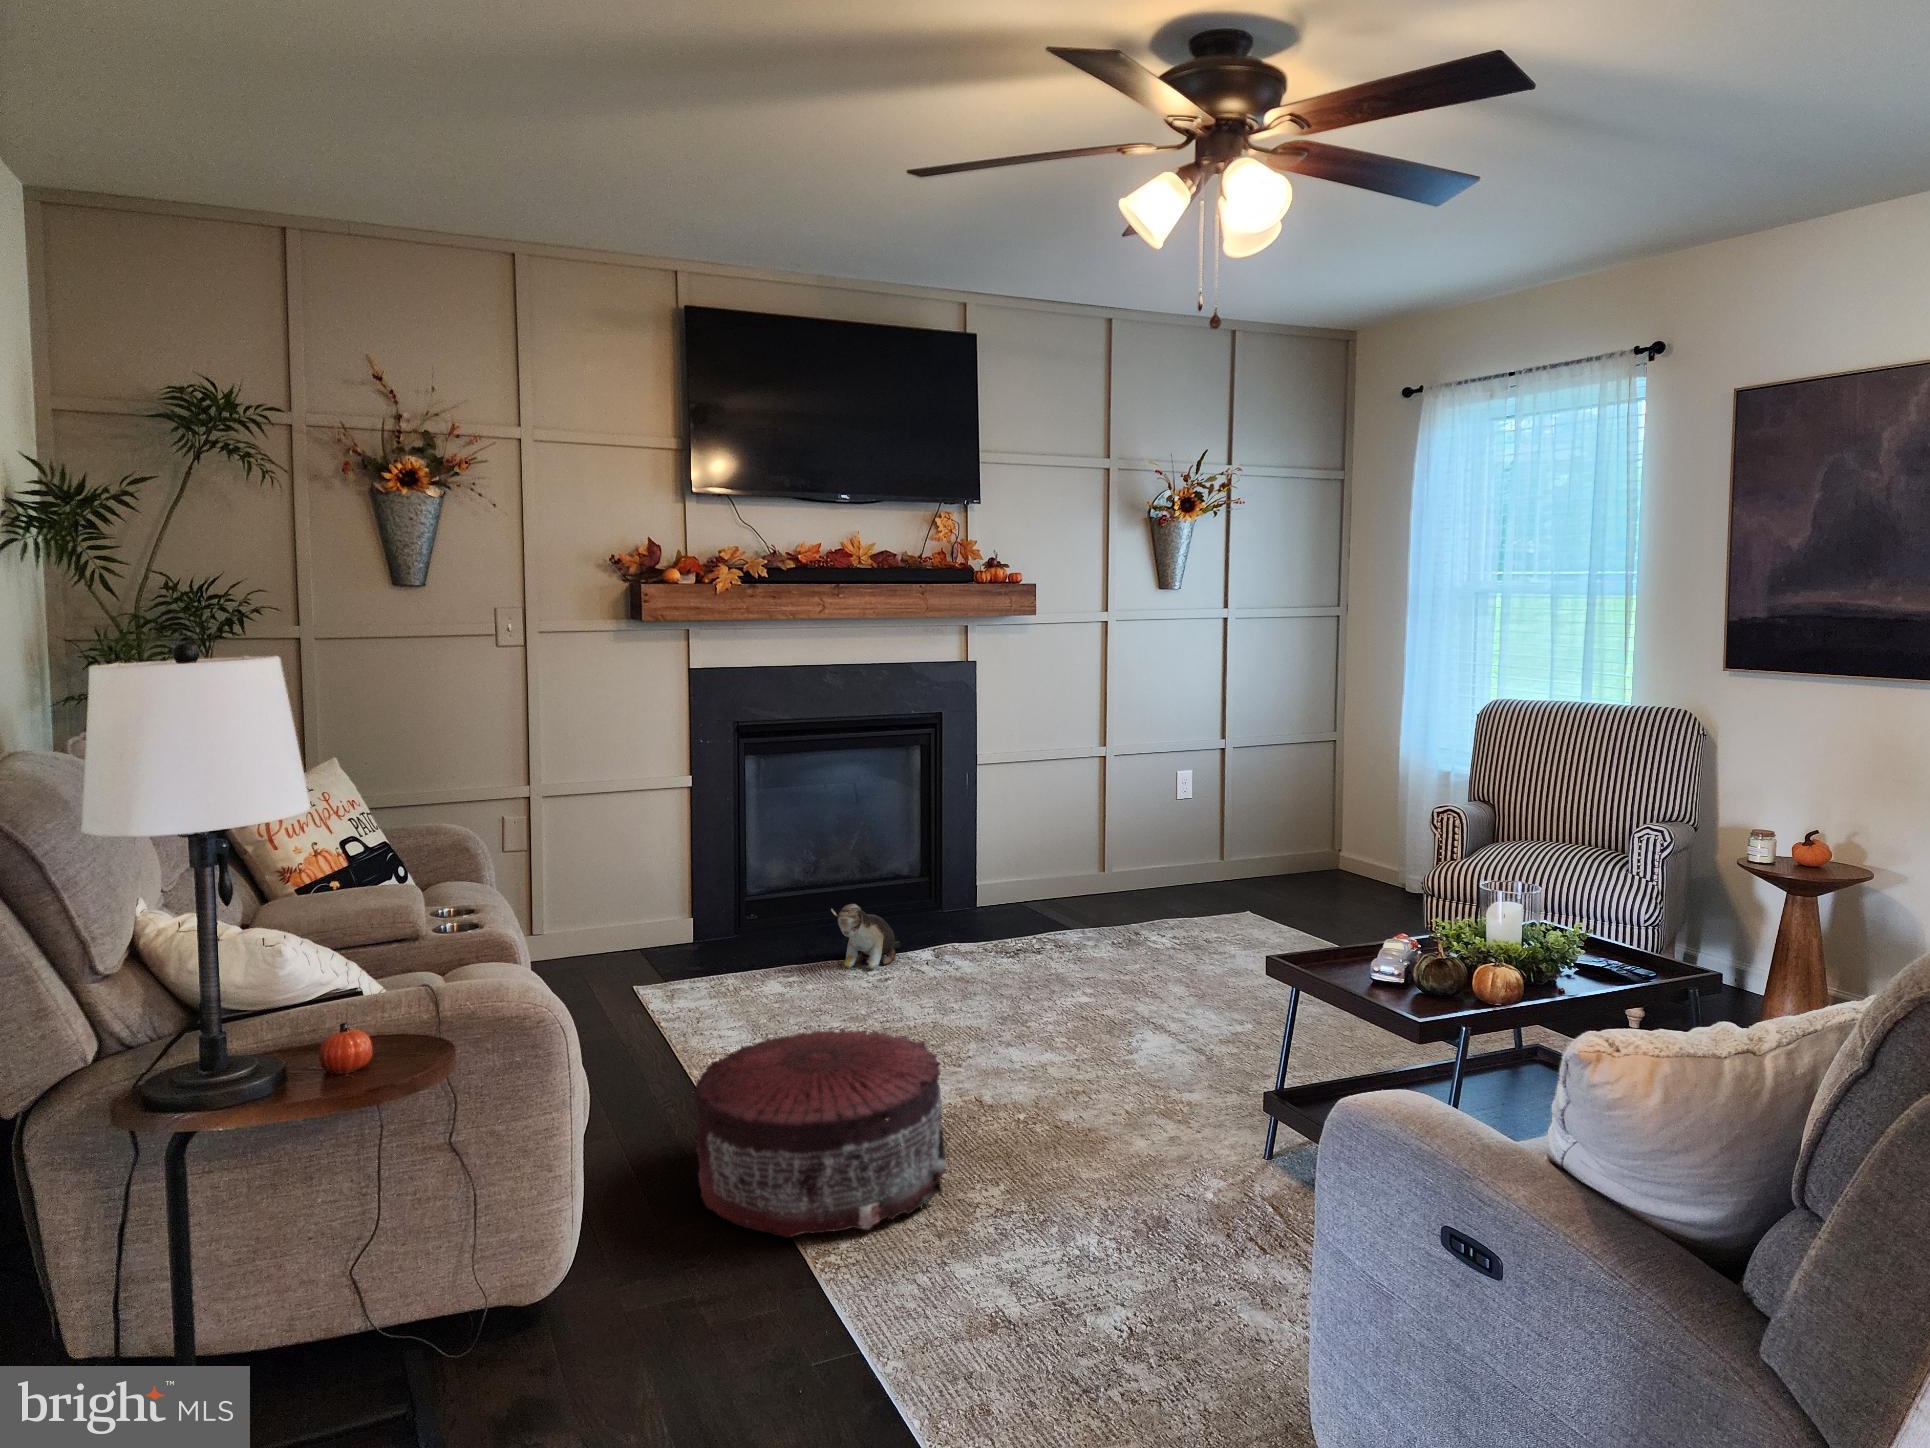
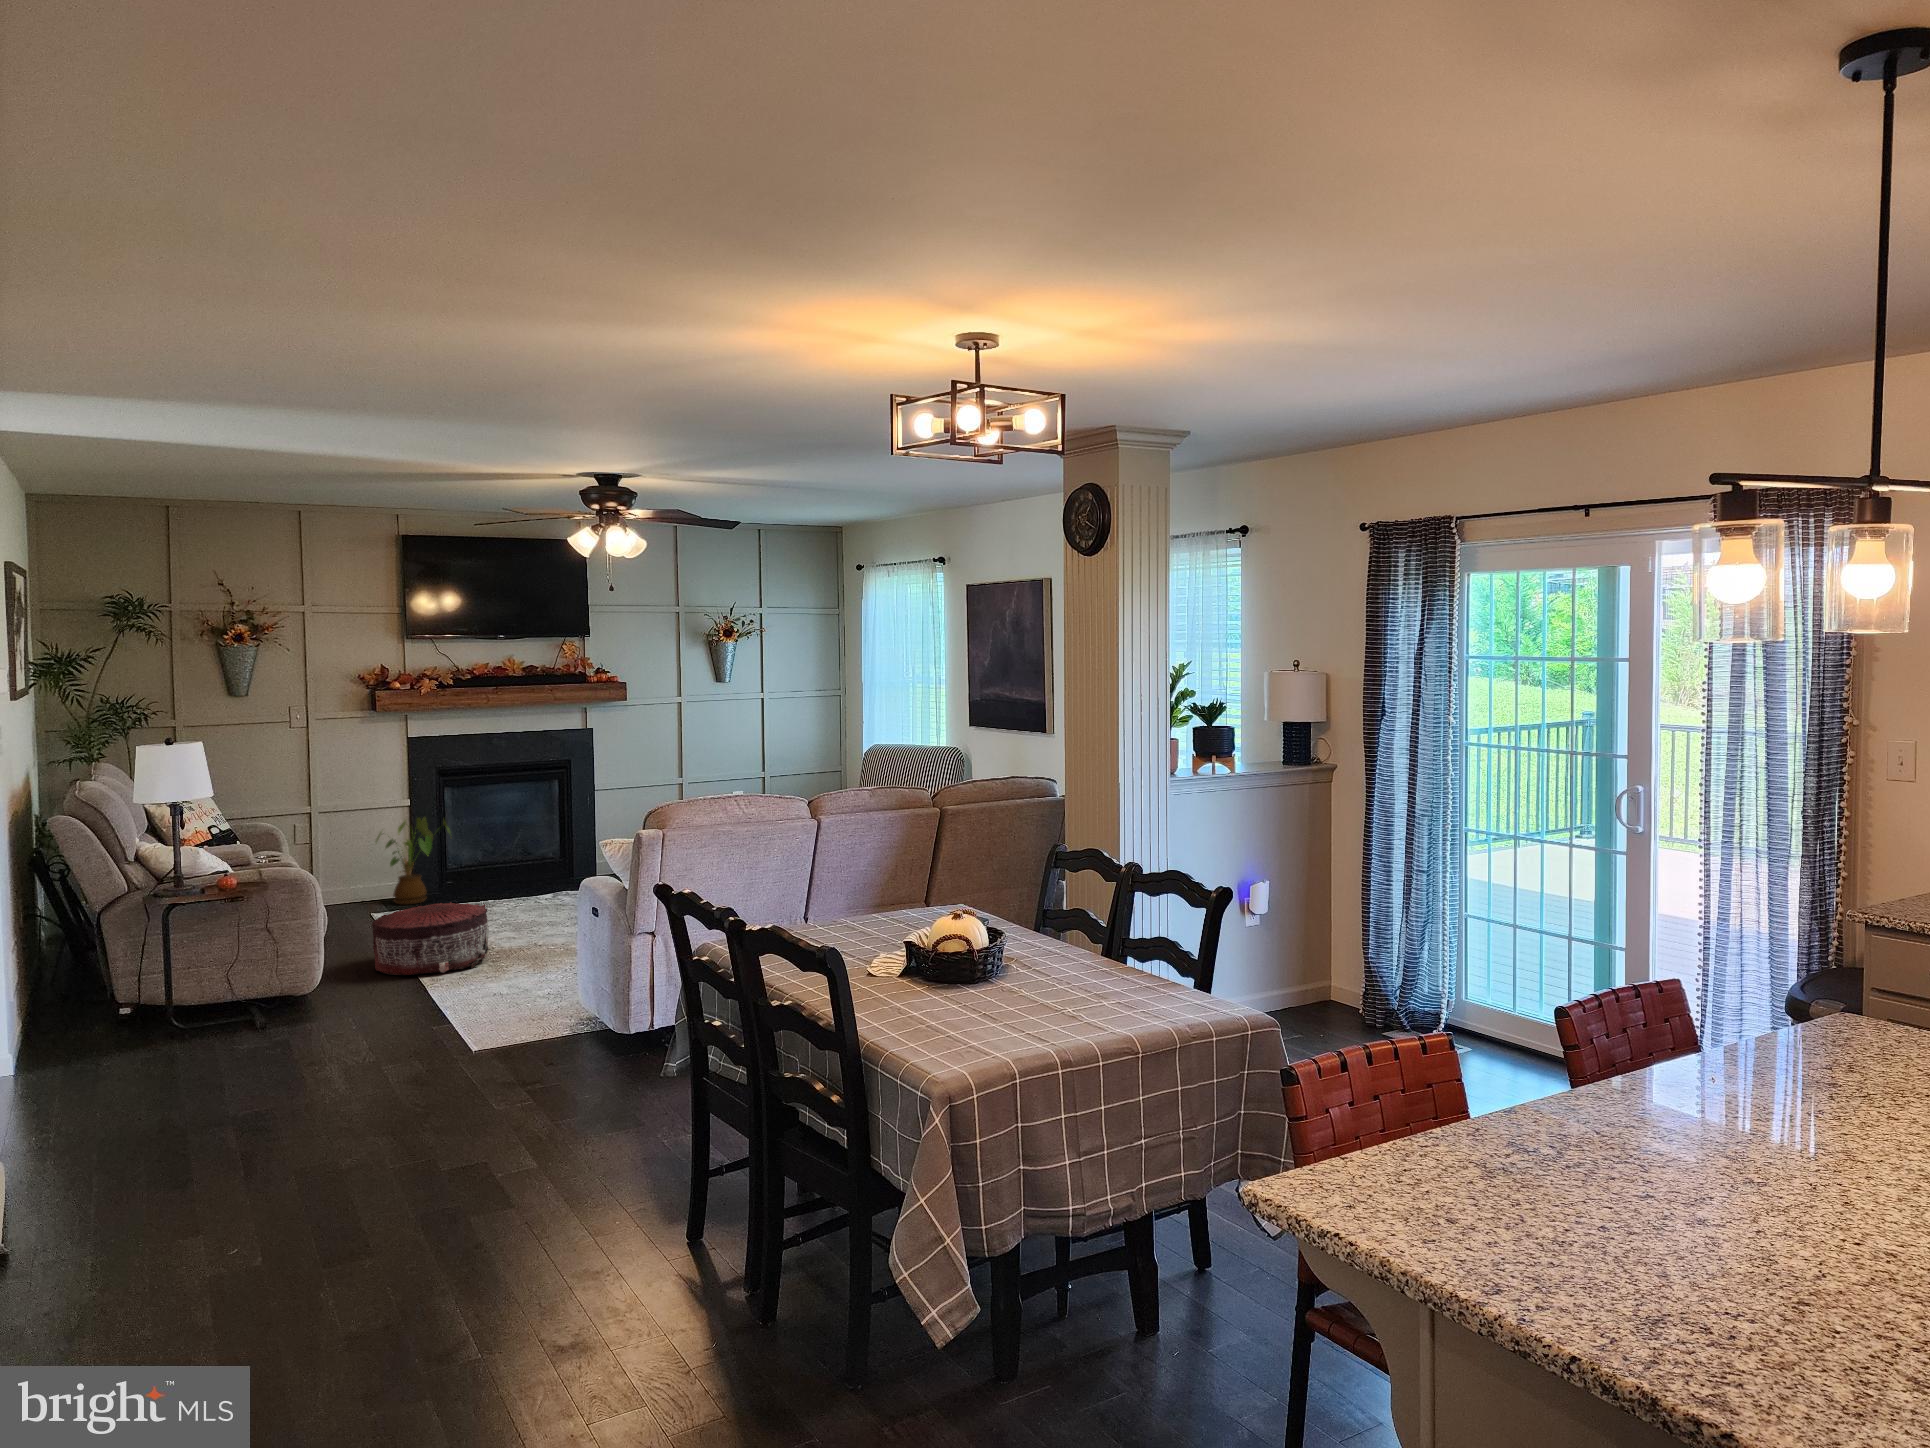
house plant: none [639,807,764,965] -> present [376,817,450,905]
plush toy: present [831,904,901,969] -> none [483,866,533,902]

